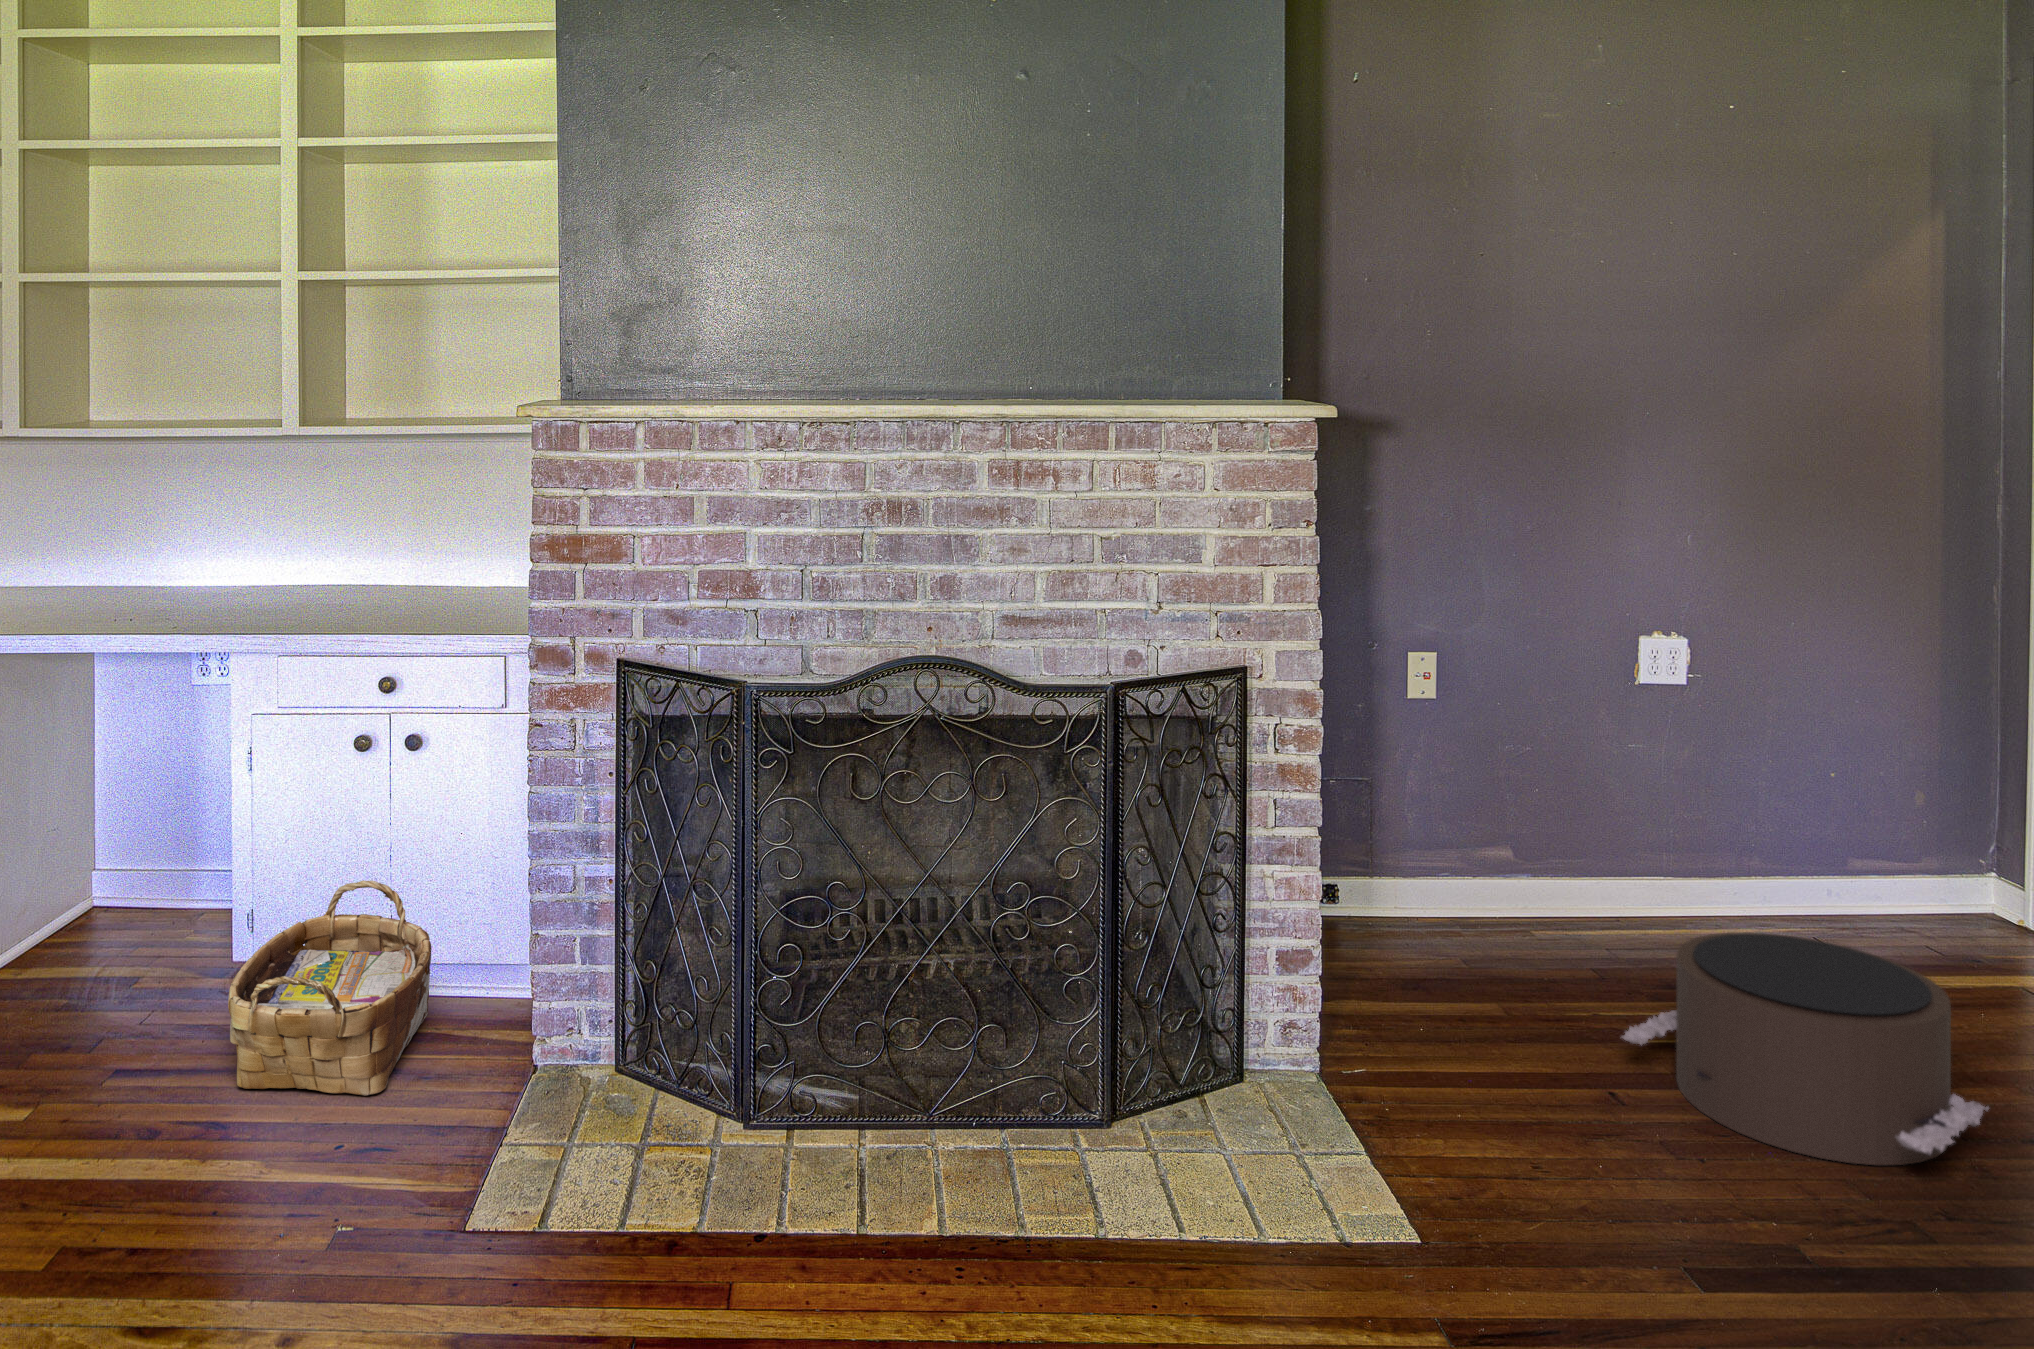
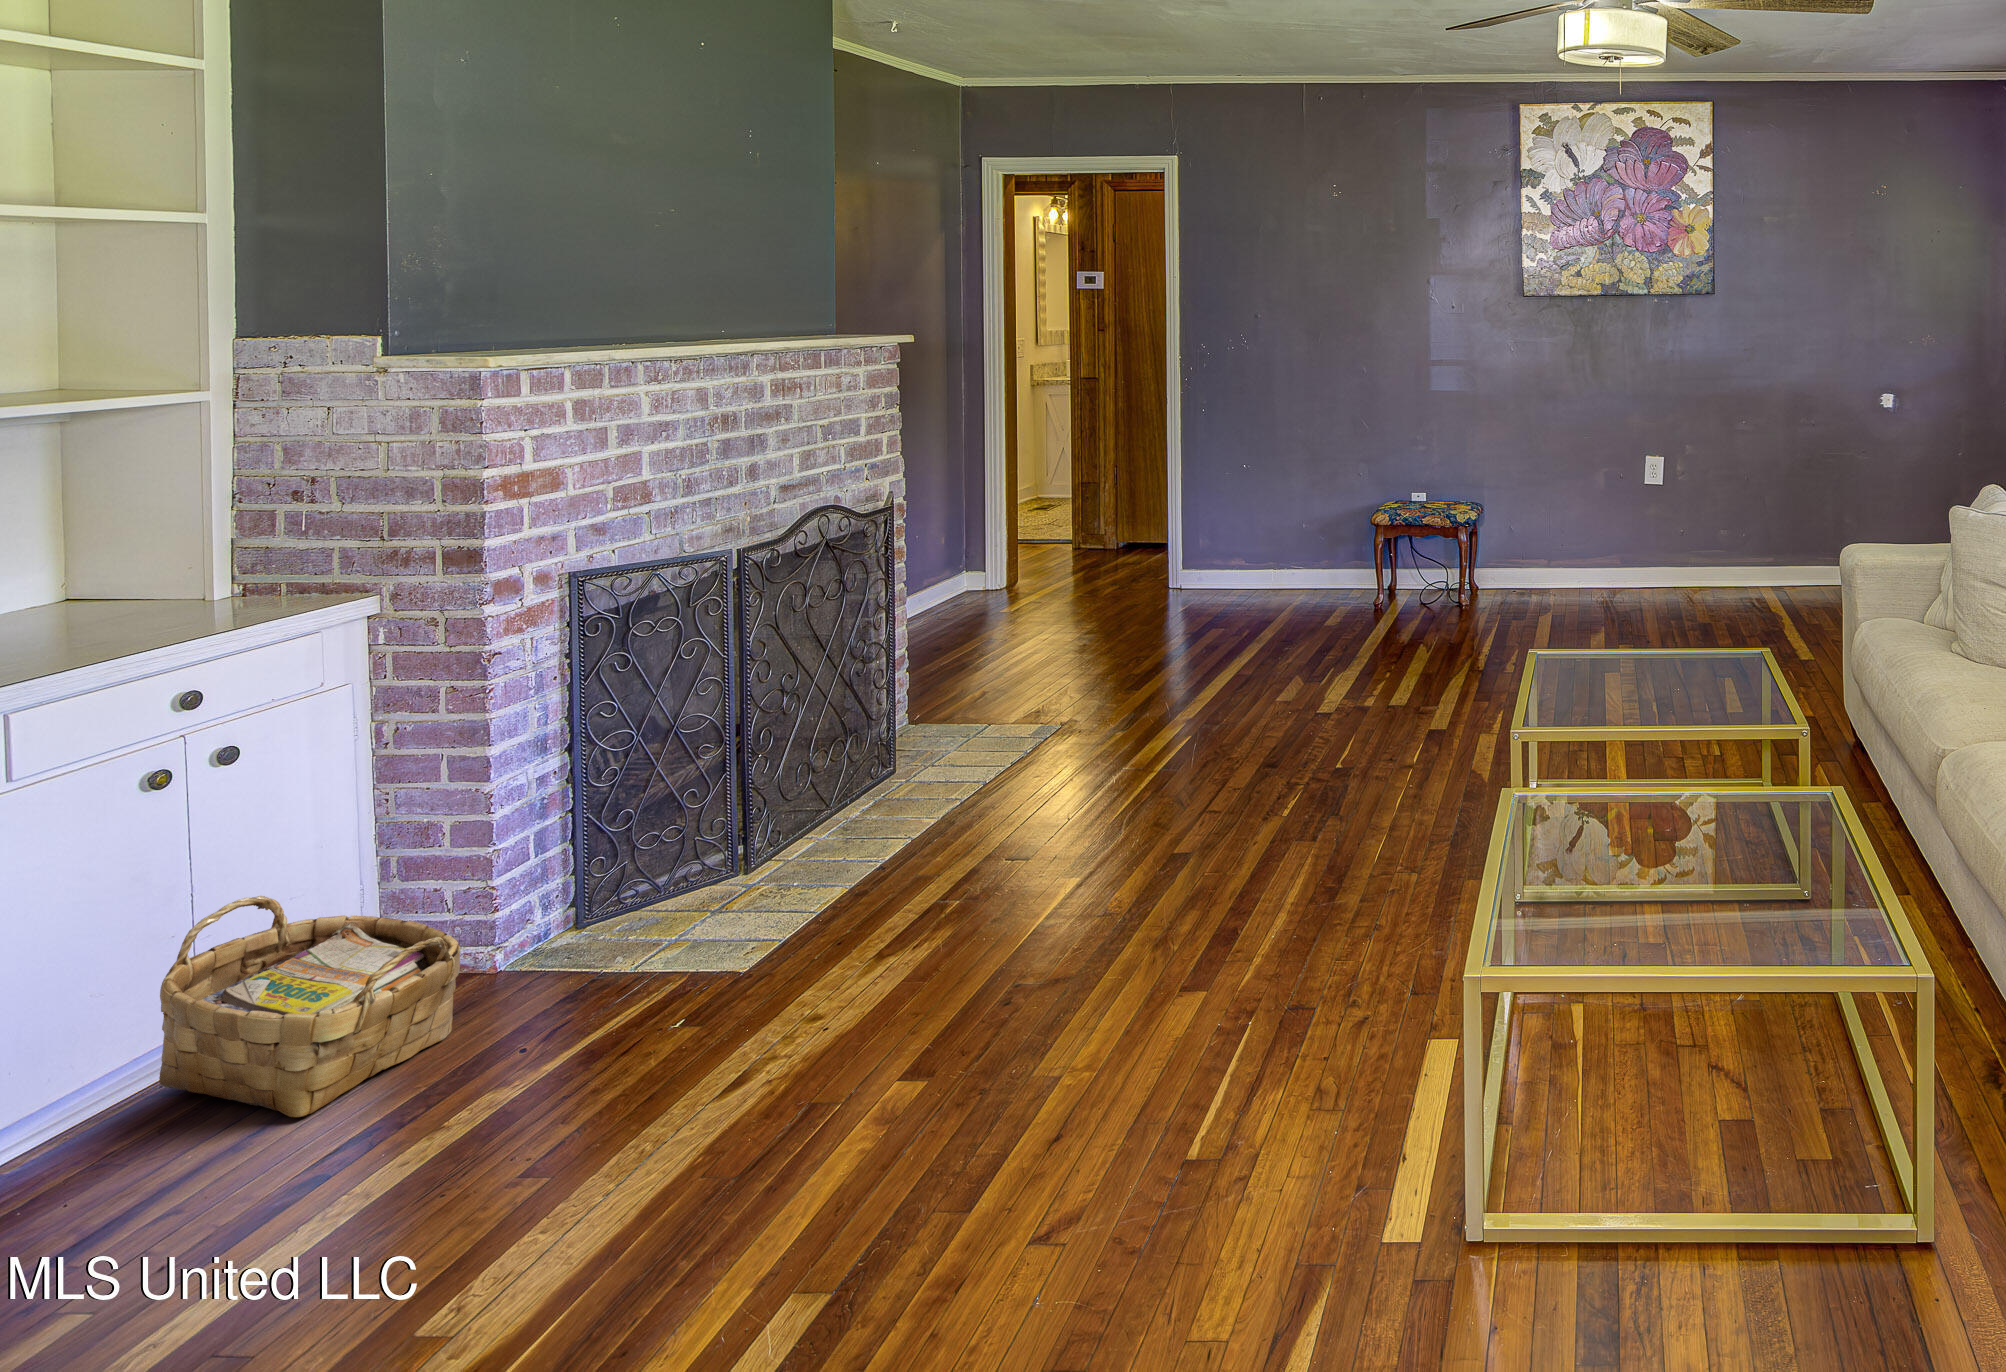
pouf: present [1622,932,1989,1165] -> none [979,585,1130,674]

